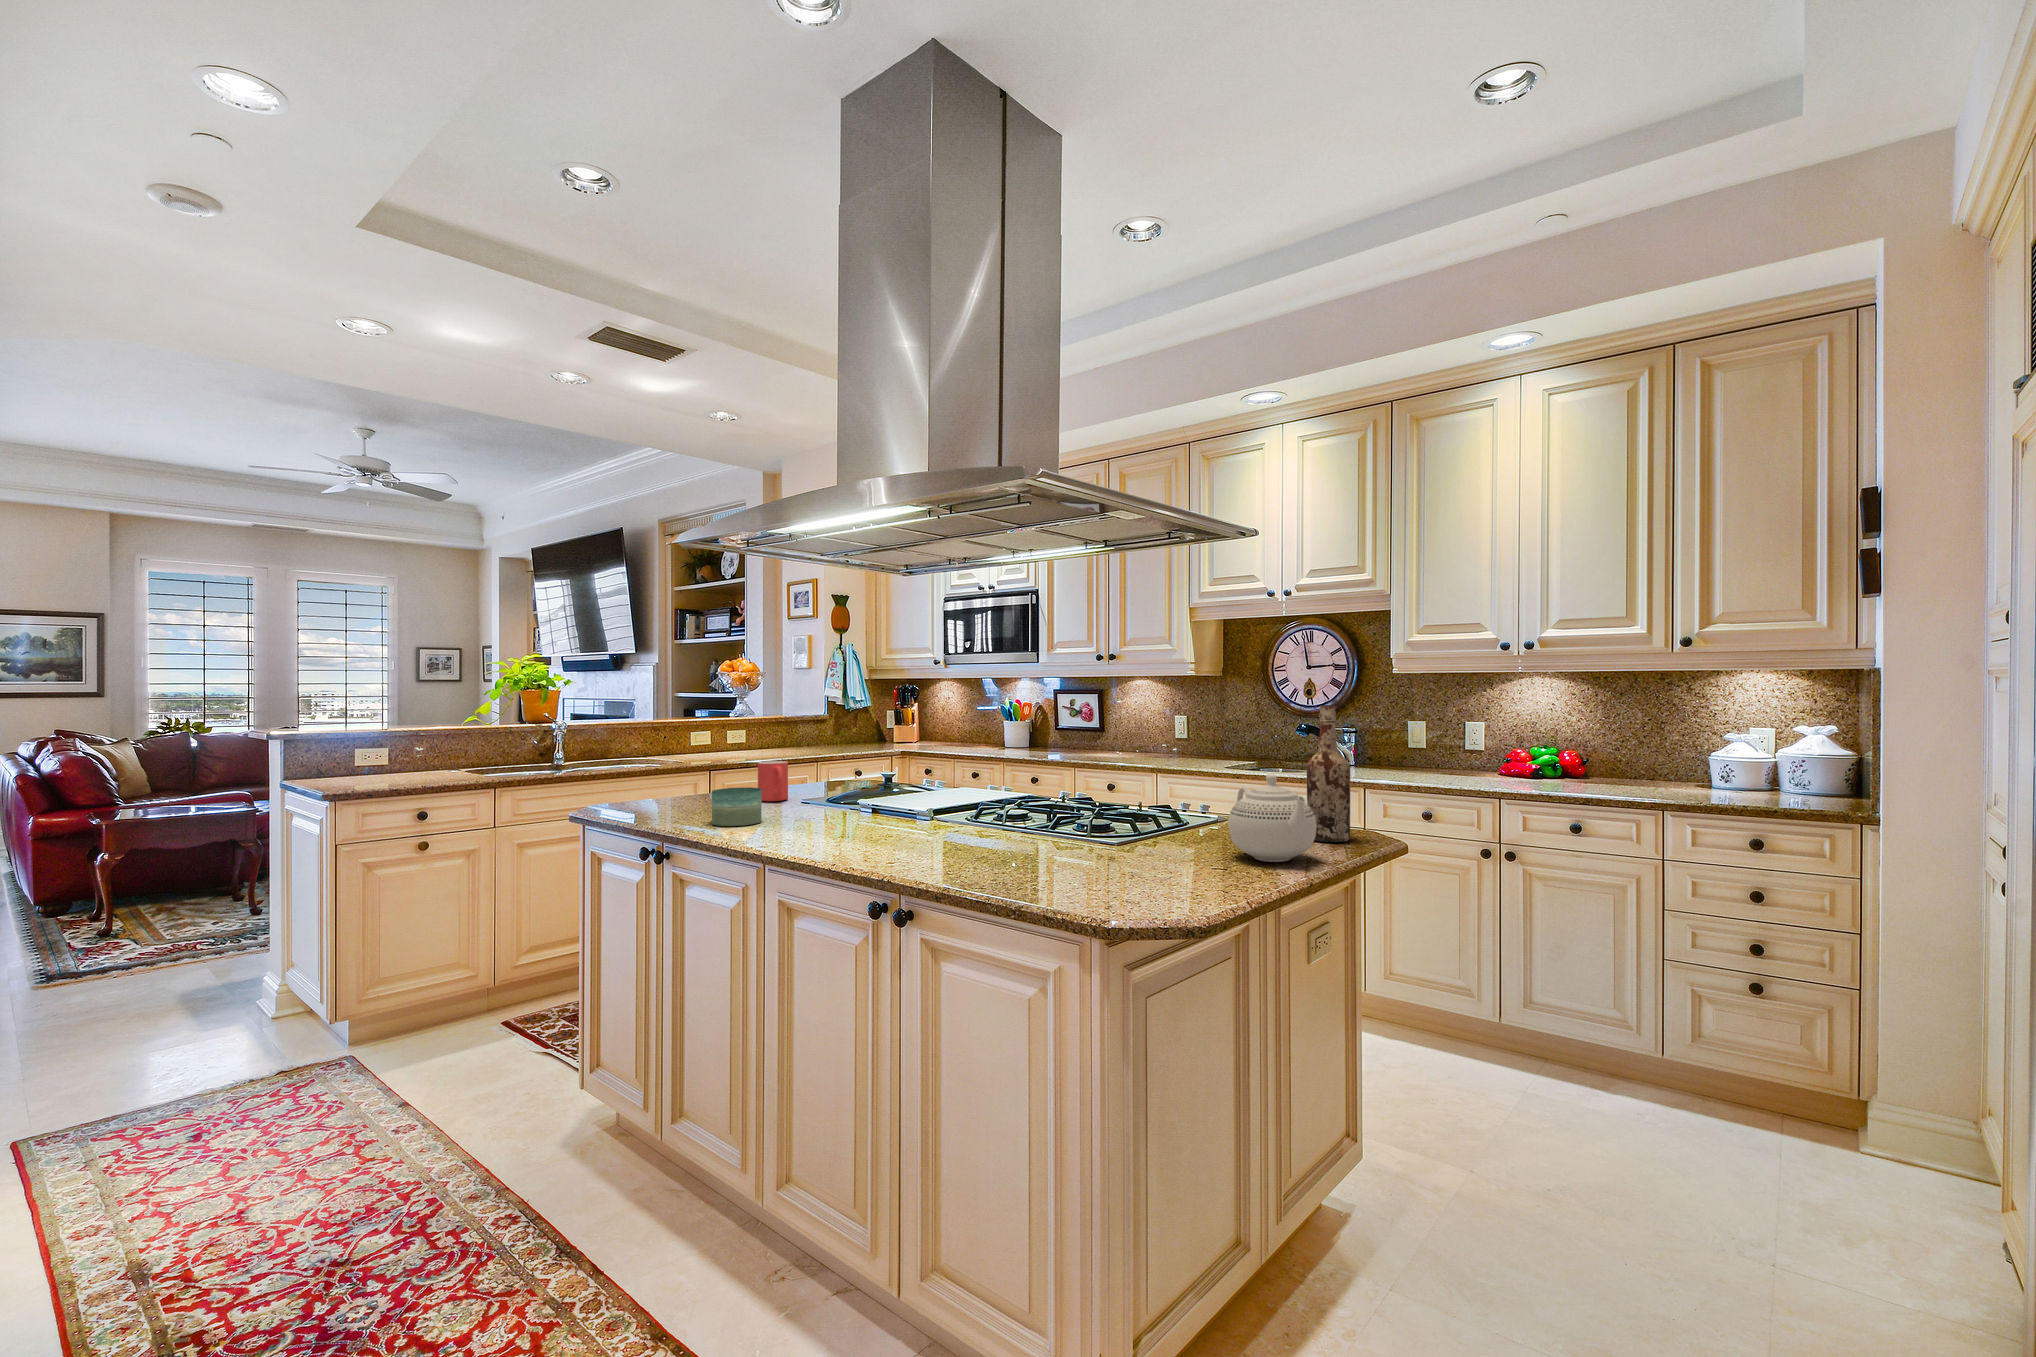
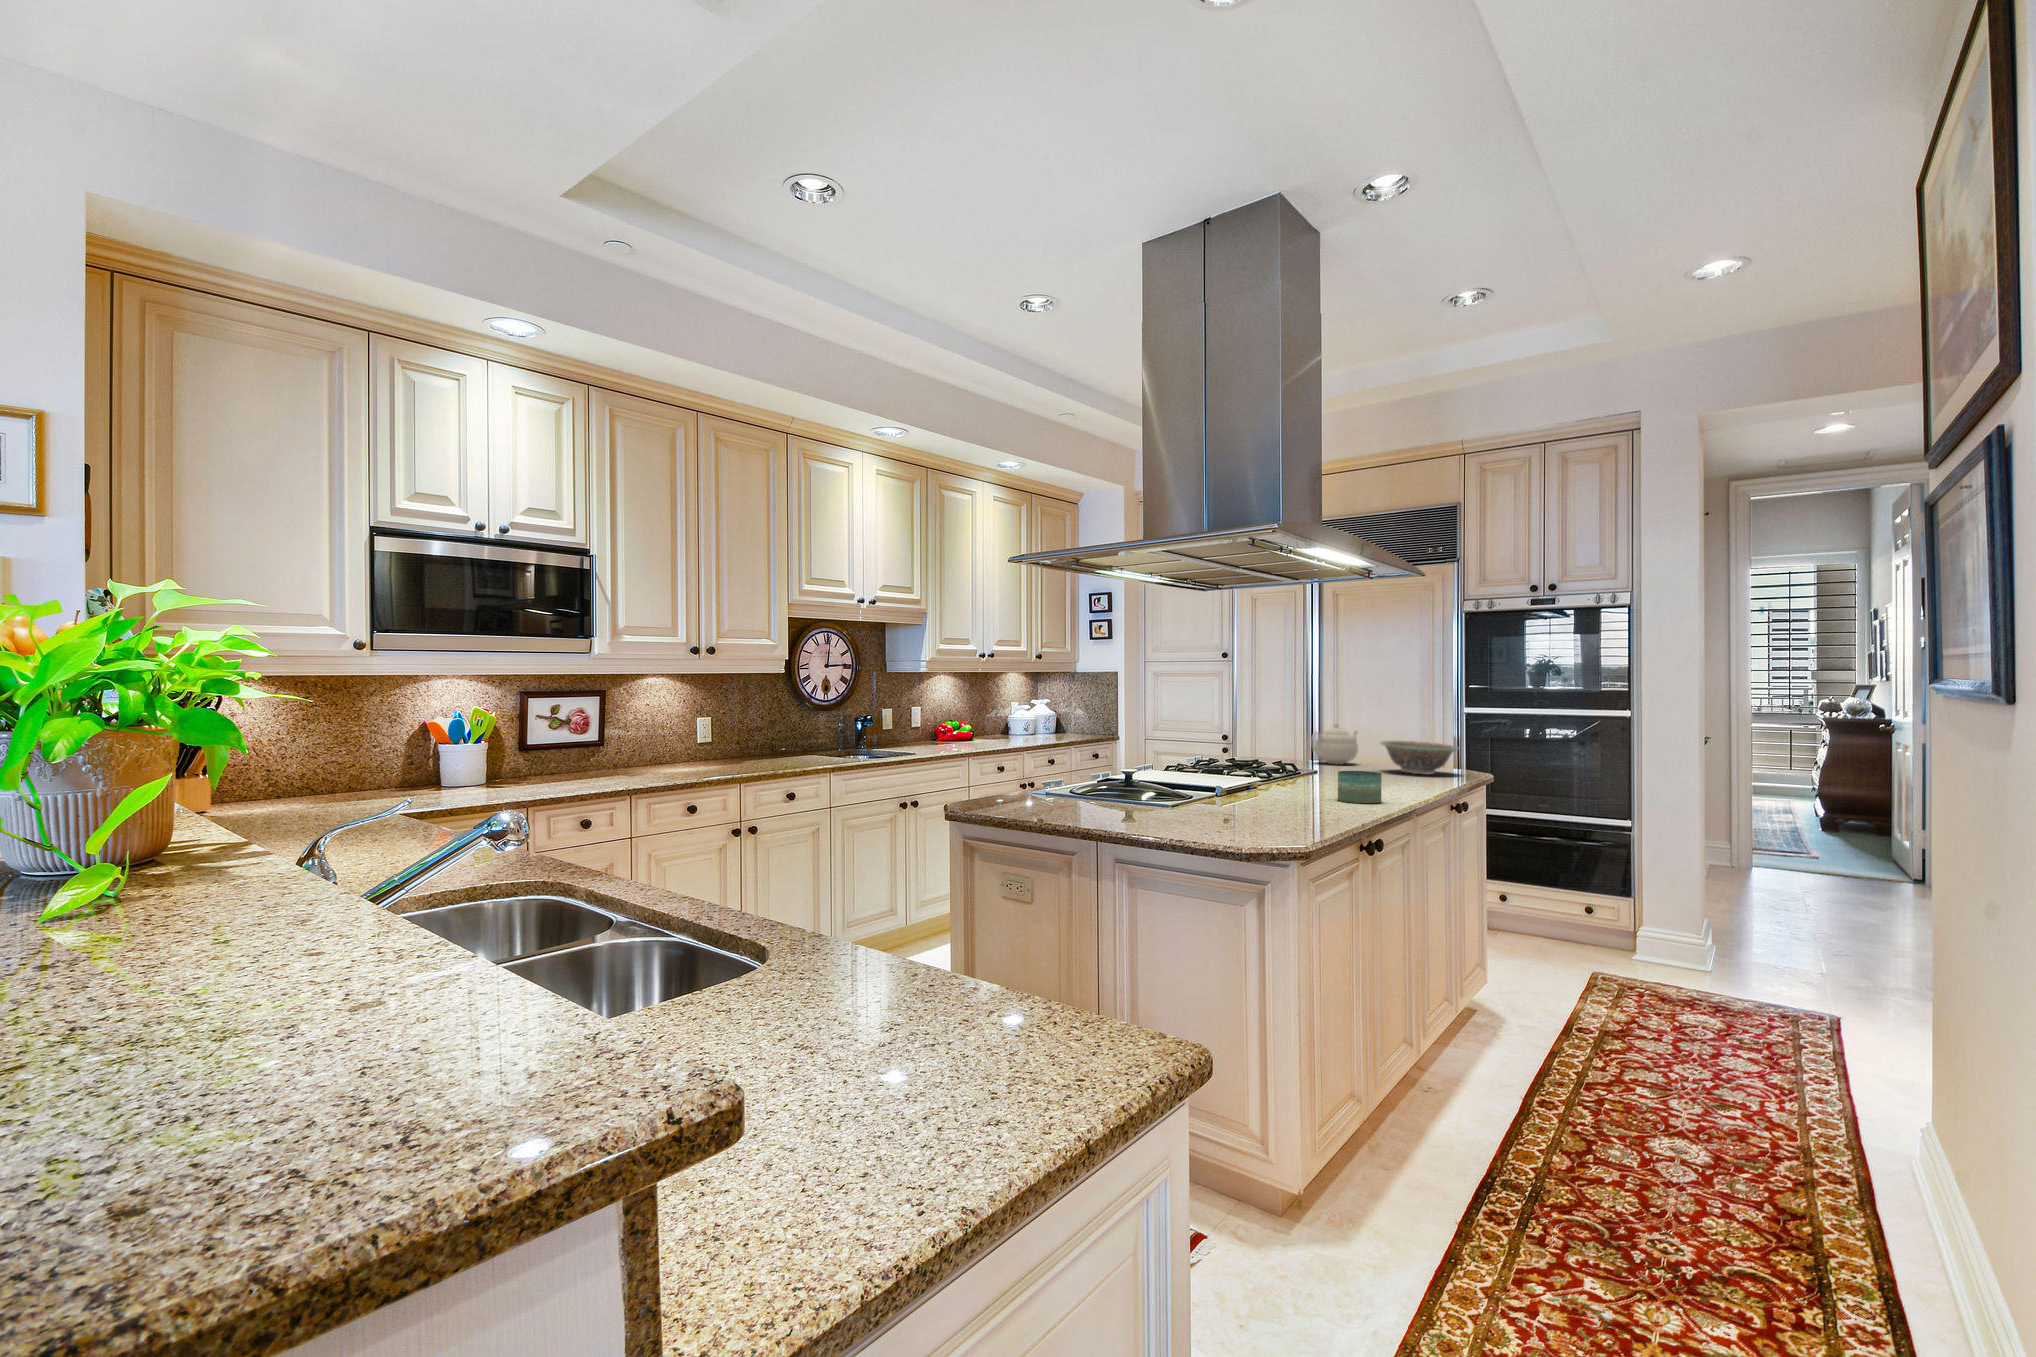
wine bottle: present [1307,705,1350,842] -> none [1262,690,1284,760]
mug: present [758,761,788,801] -> none [1217,760,1251,801]
decorative bowl: none [1021,806,1173,884] -> present [1381,741,1458,775]

